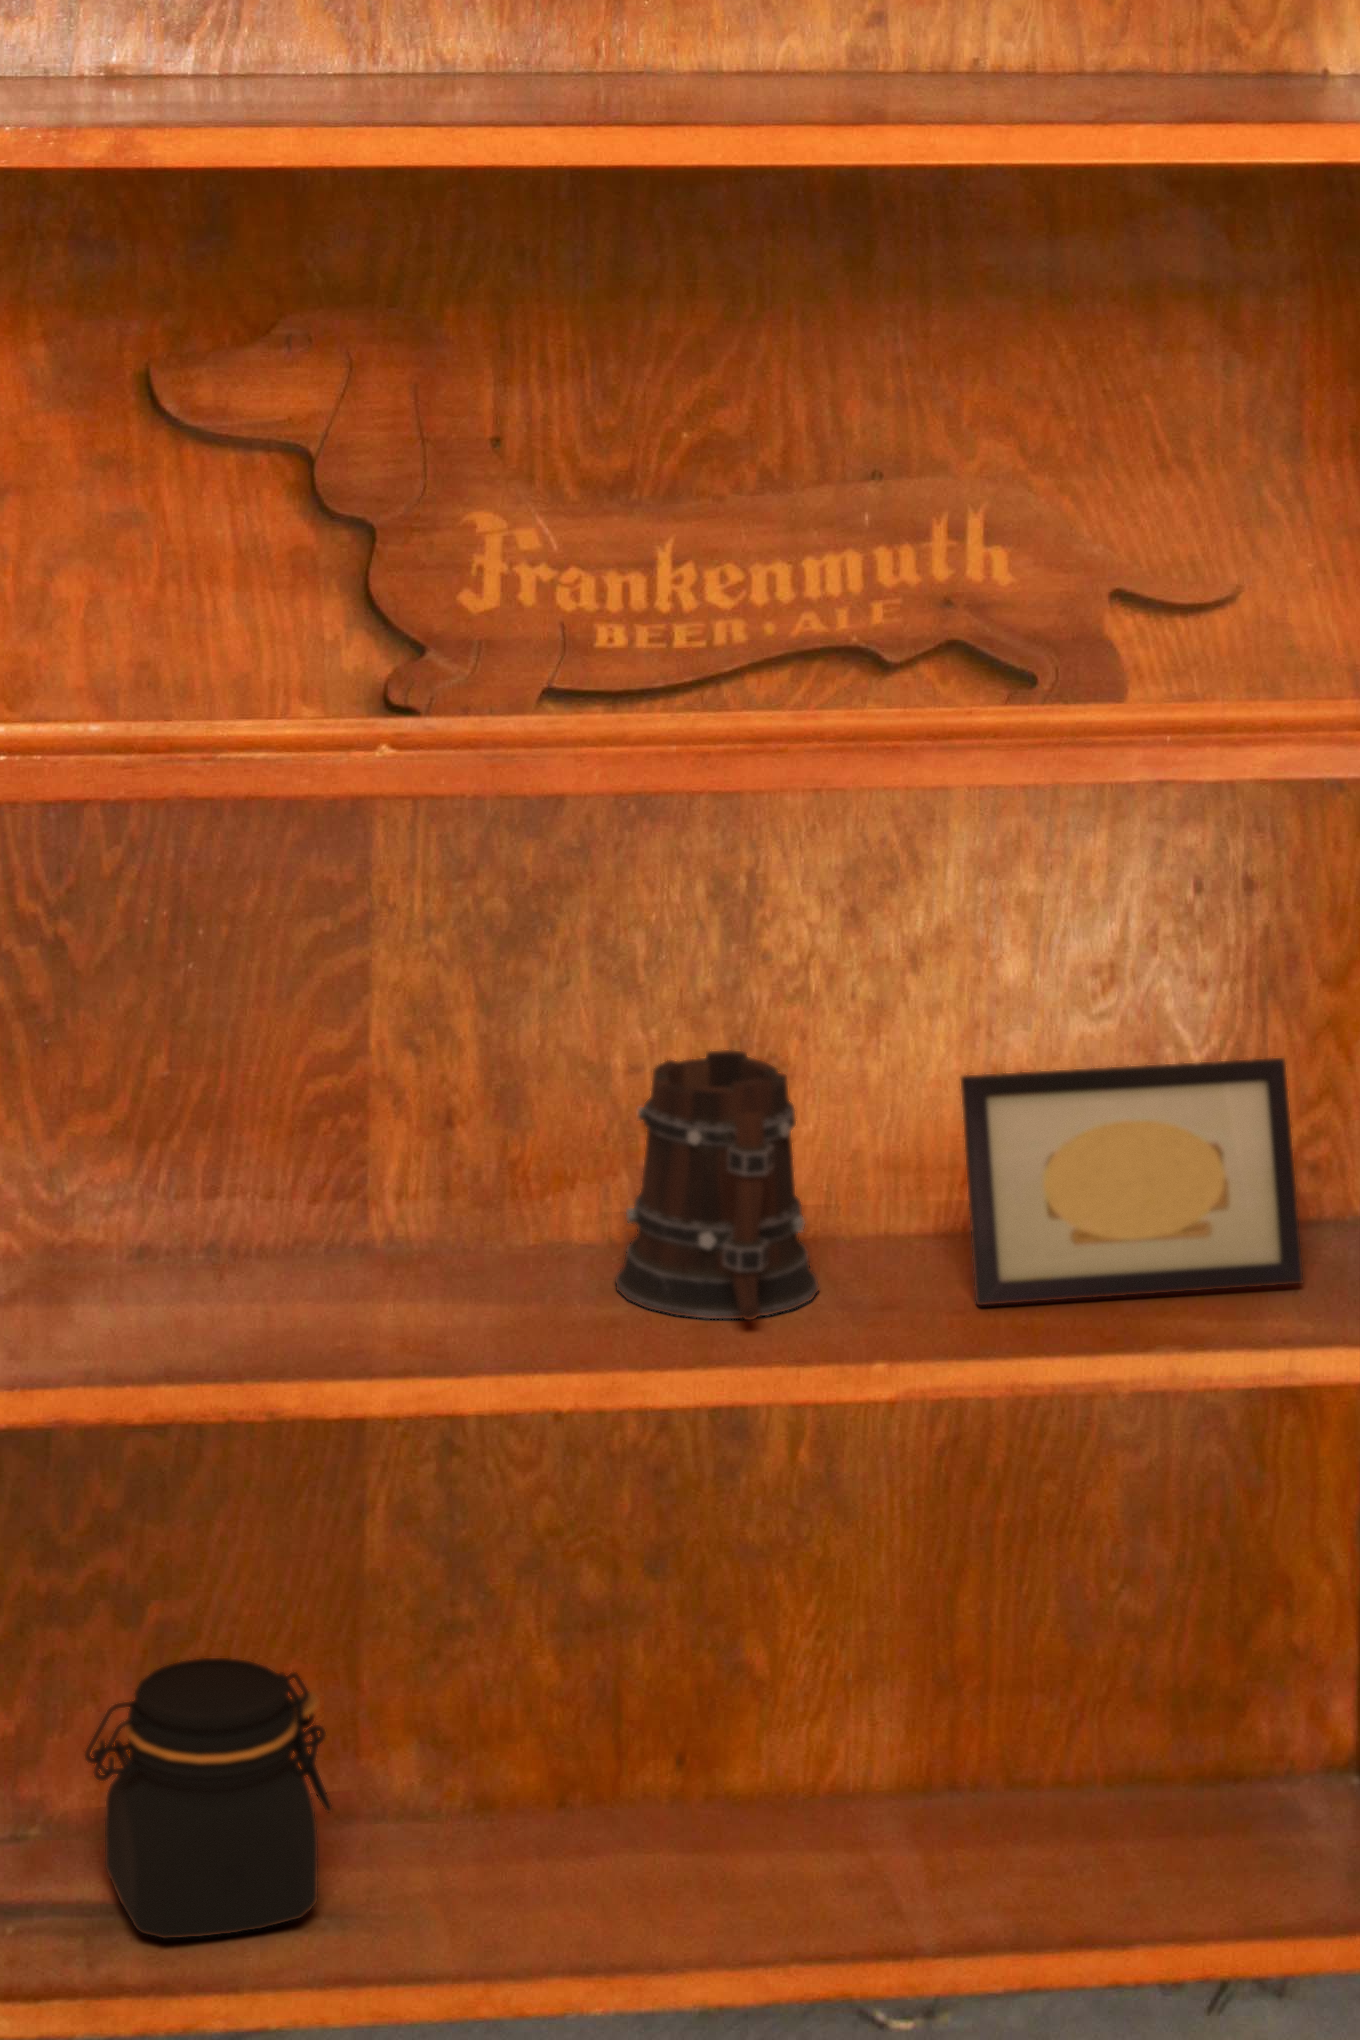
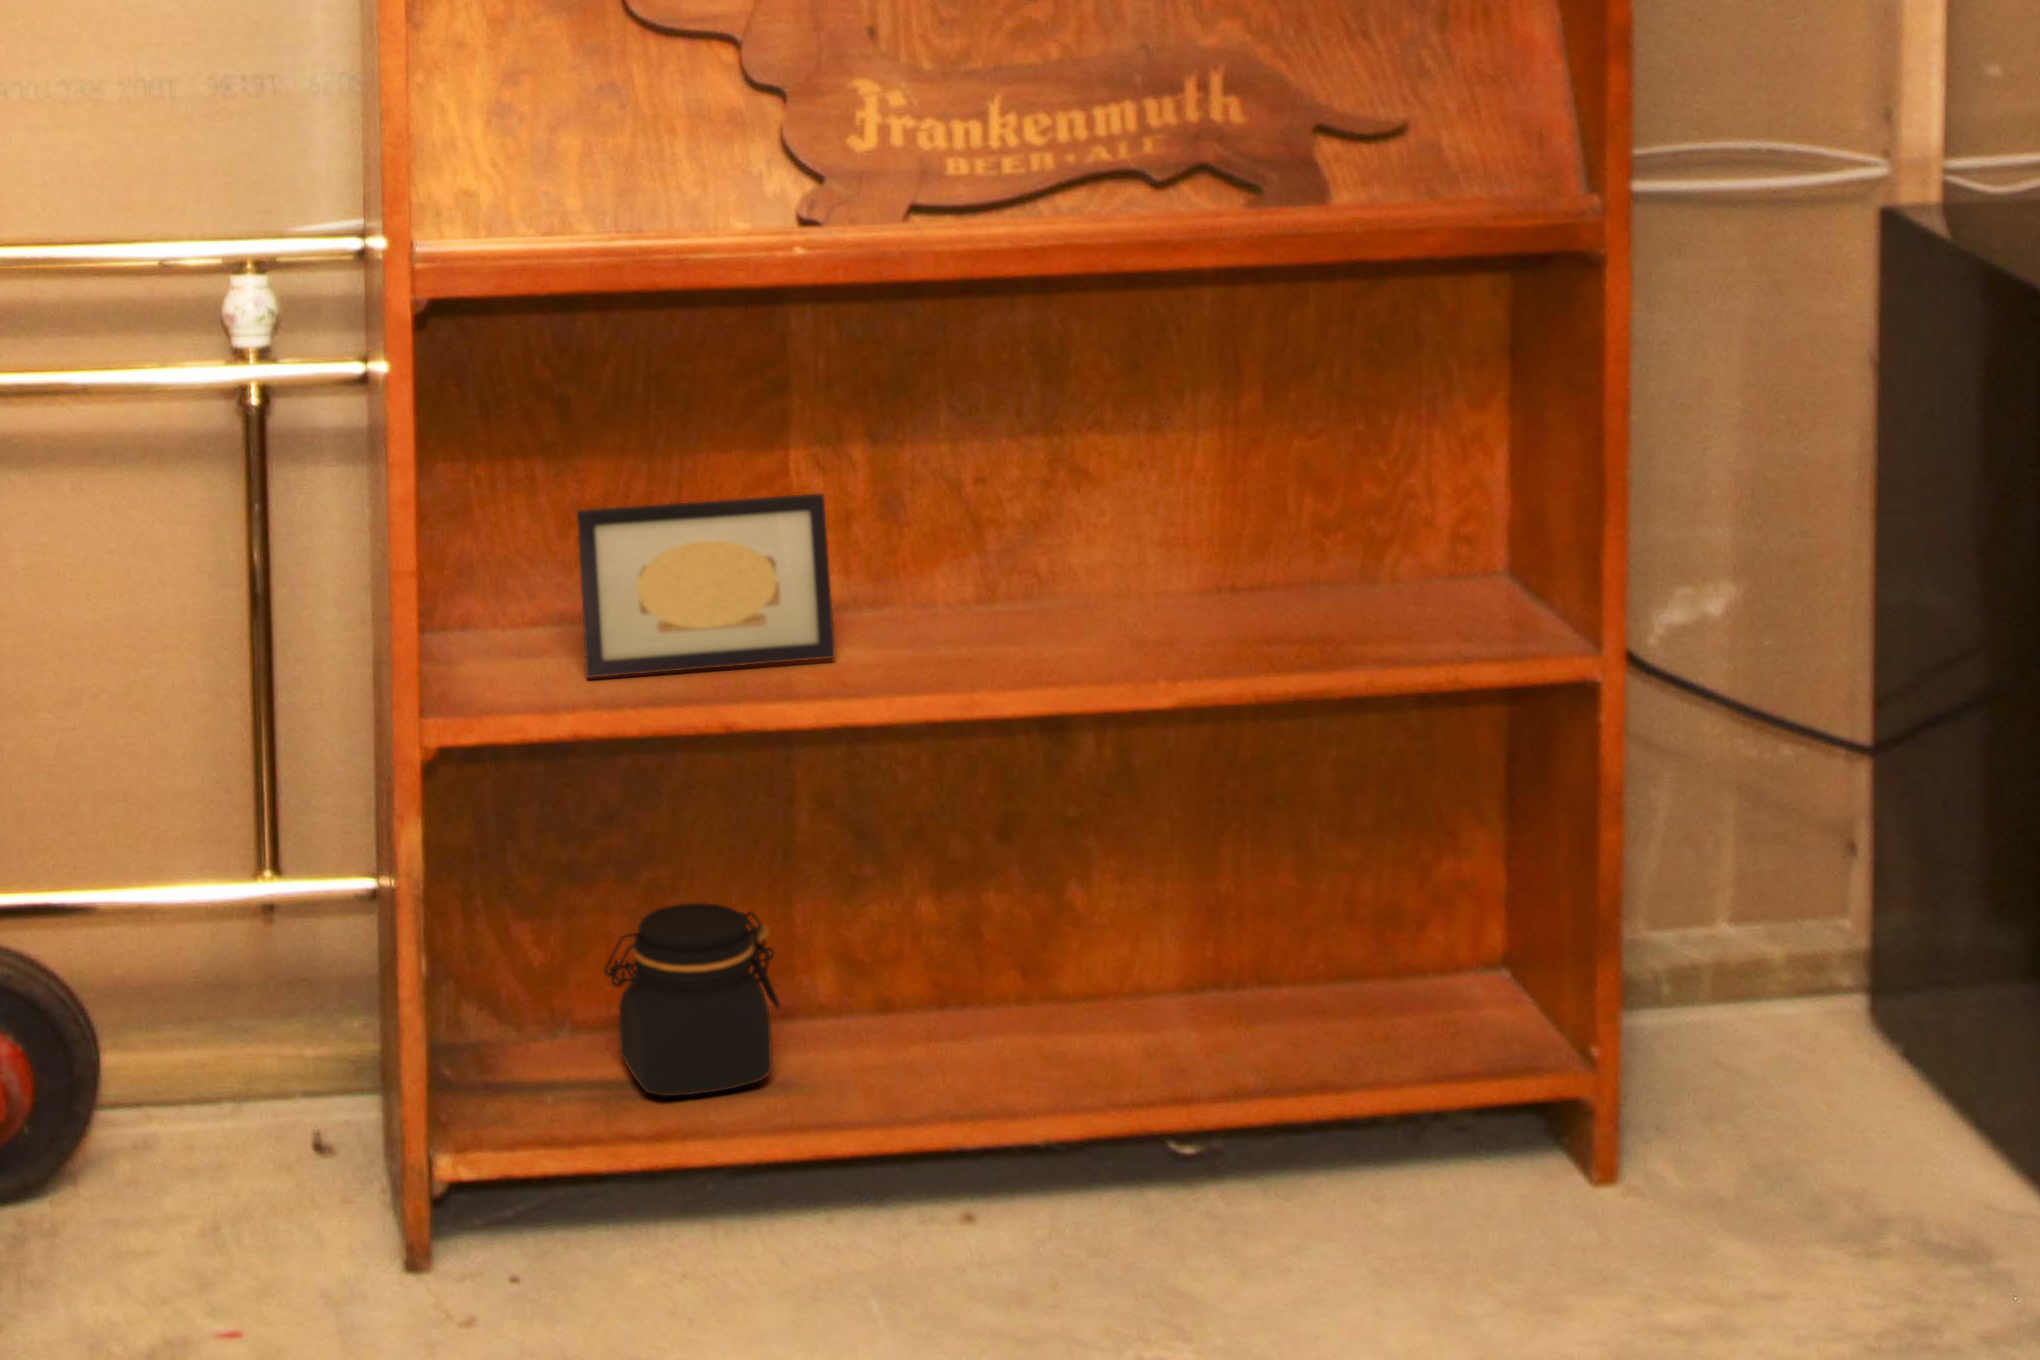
beer mug: present [616,1050,819,1320] -> none [972,462,1118,647]
picture frame: present [961,1058,1303,1305] -> present [577,493,835,678]

